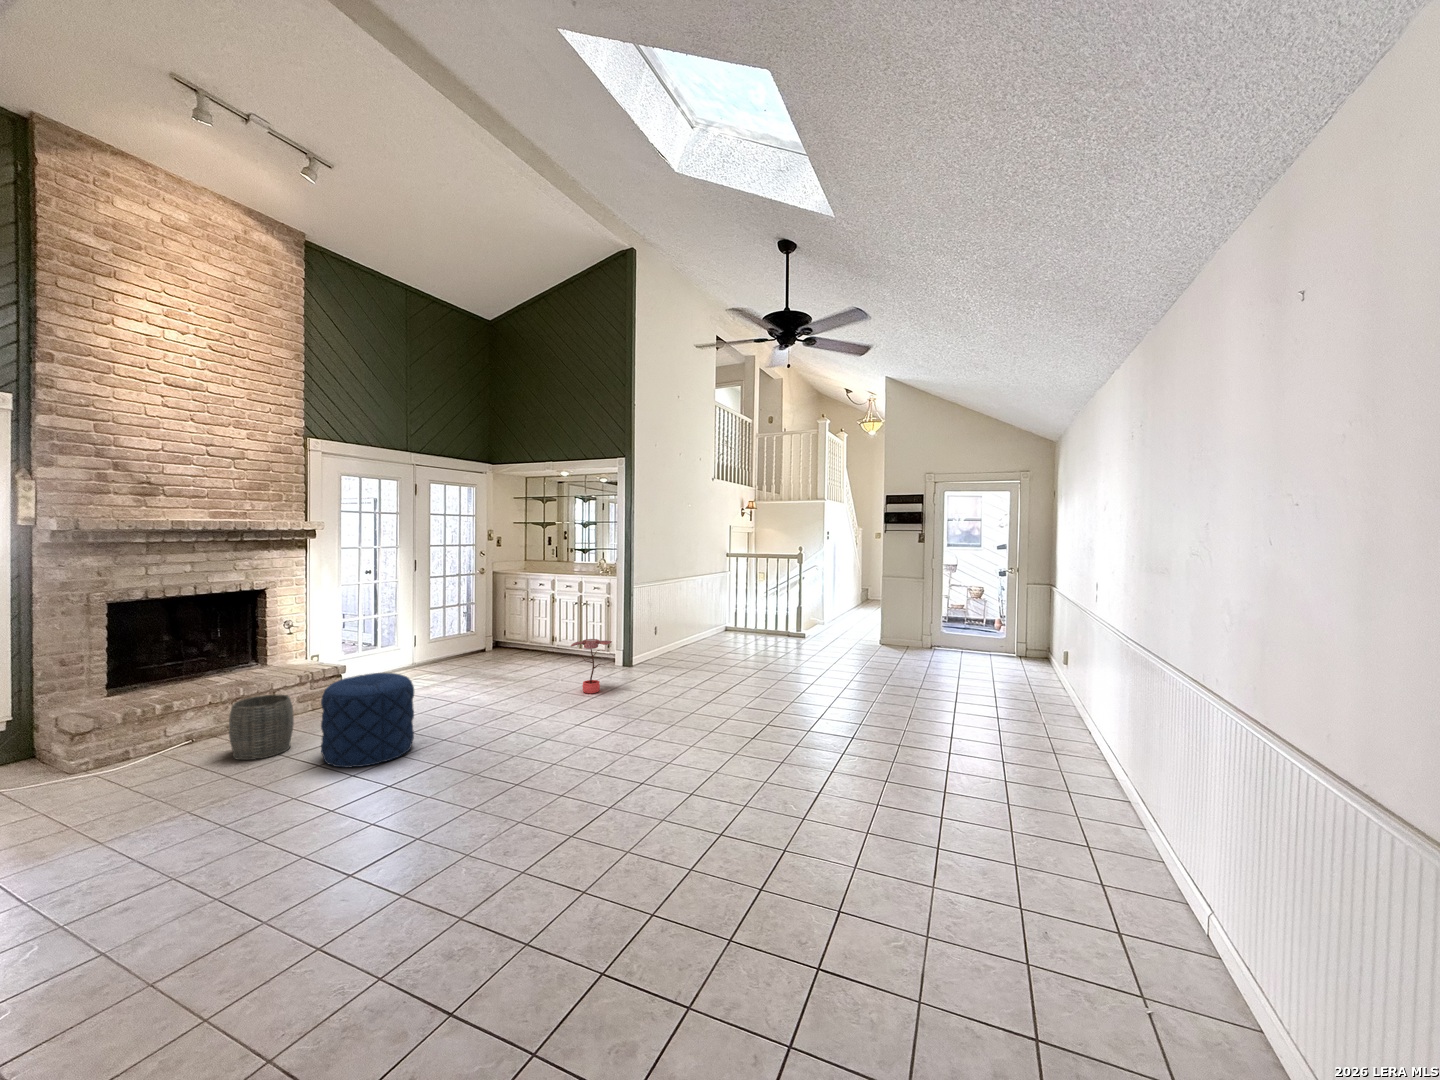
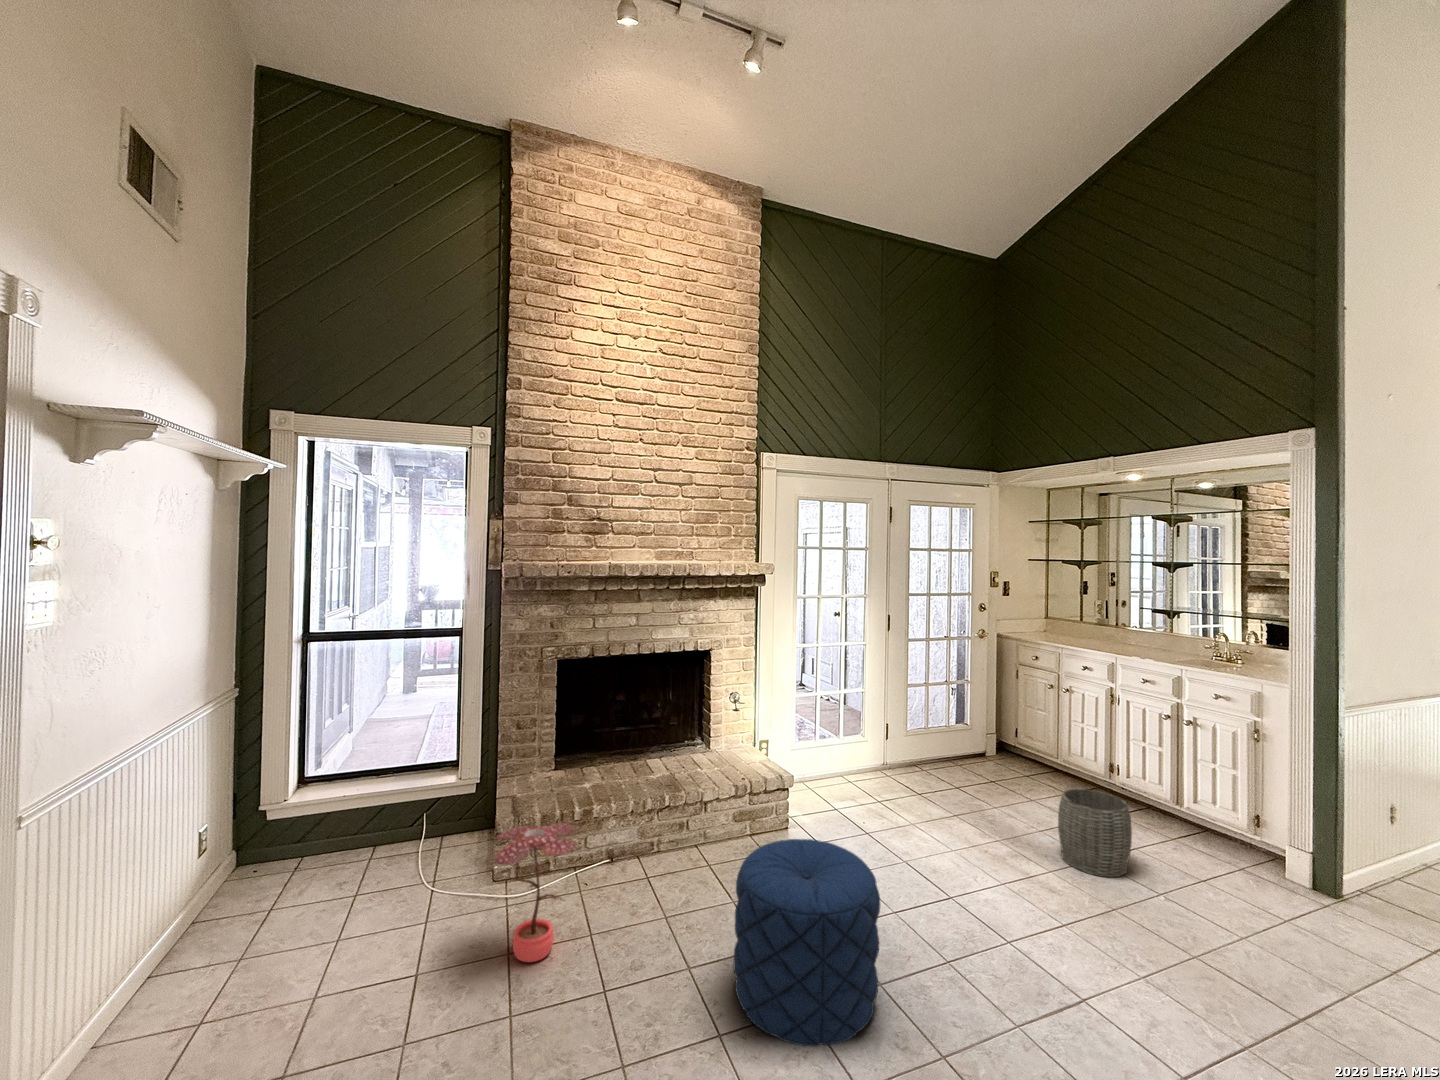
potted plant: present [571,639,612,694] -> present [494,823,576,962]
woven basket: present [229,694,294,760] -> present [1058,789,1132,877]

